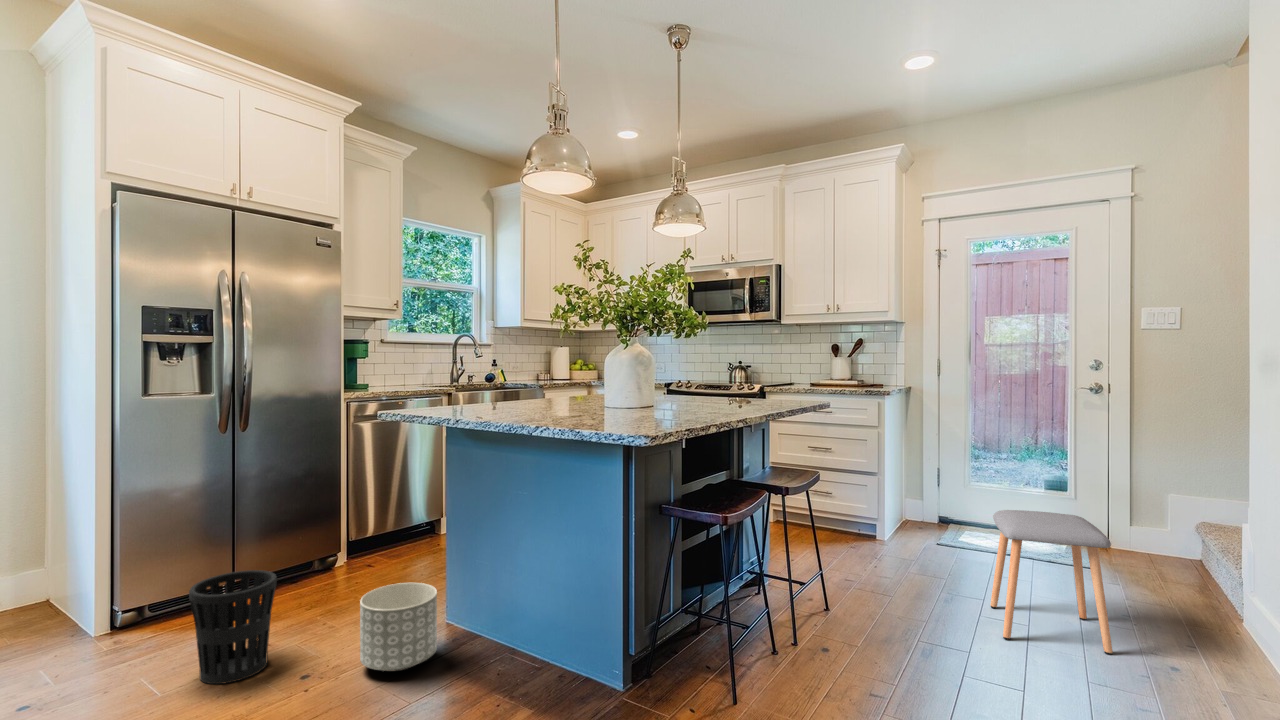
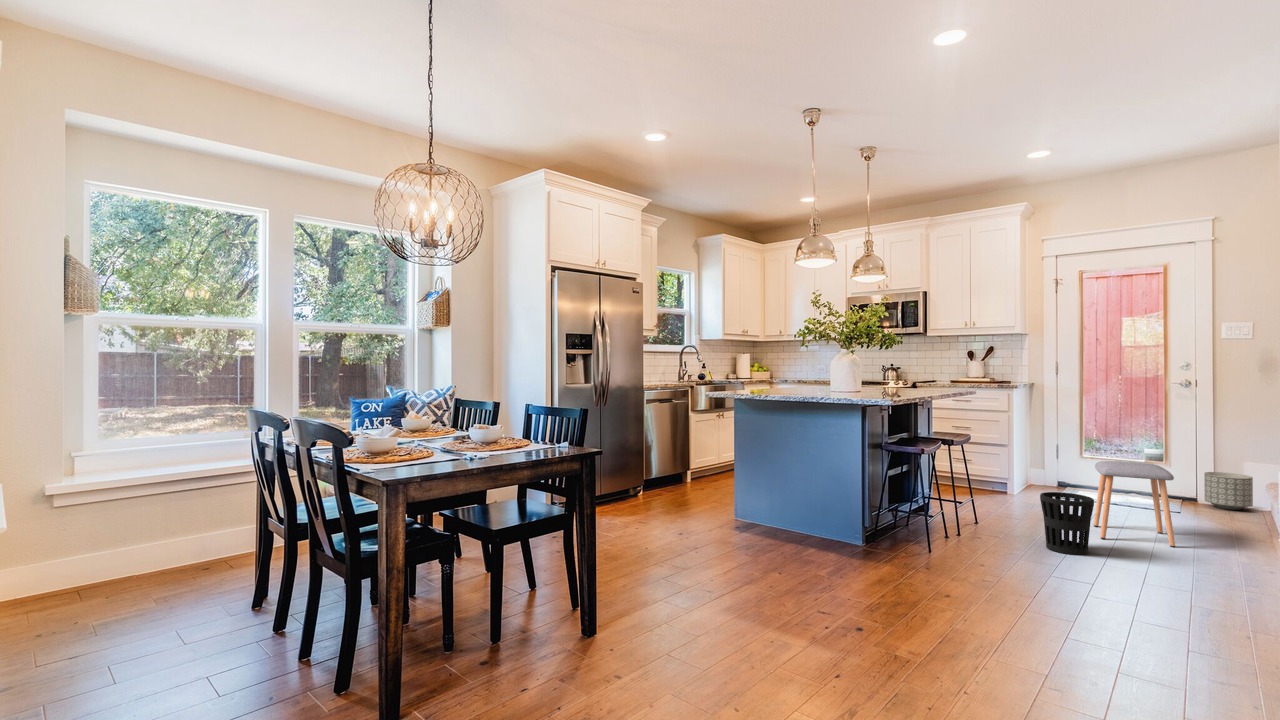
wastebasket: present [189,570,277,684] -> present [1040,492,1094,555]
planter: present [360,583,437,671] -> present [1204,472,1253,510]

